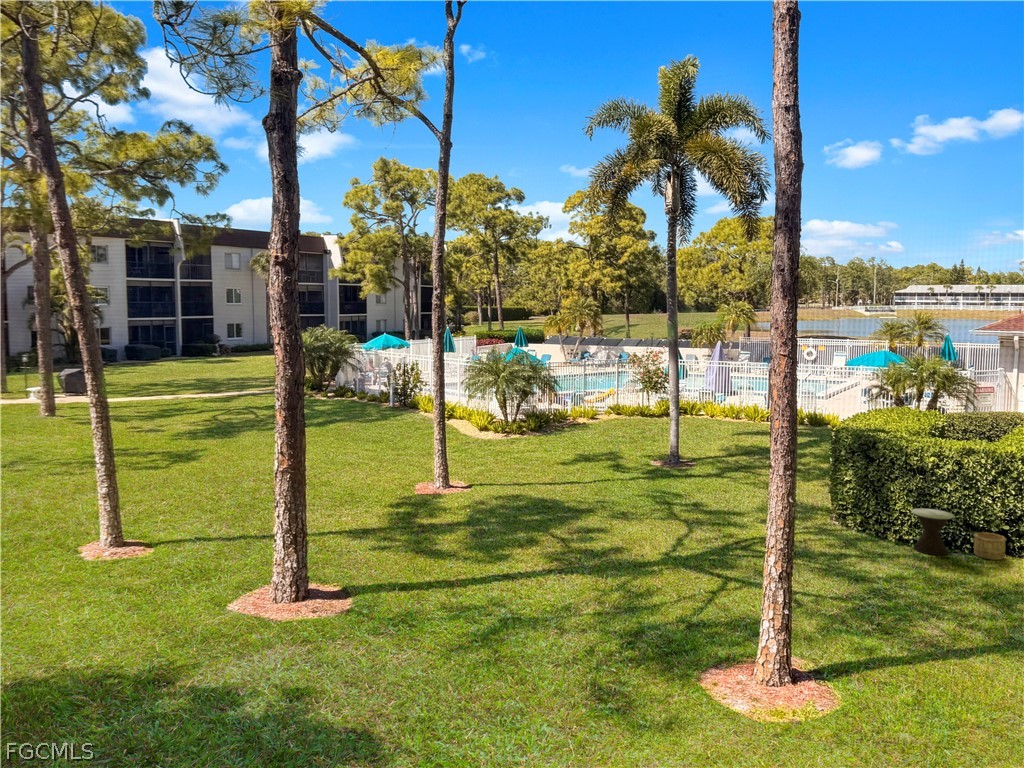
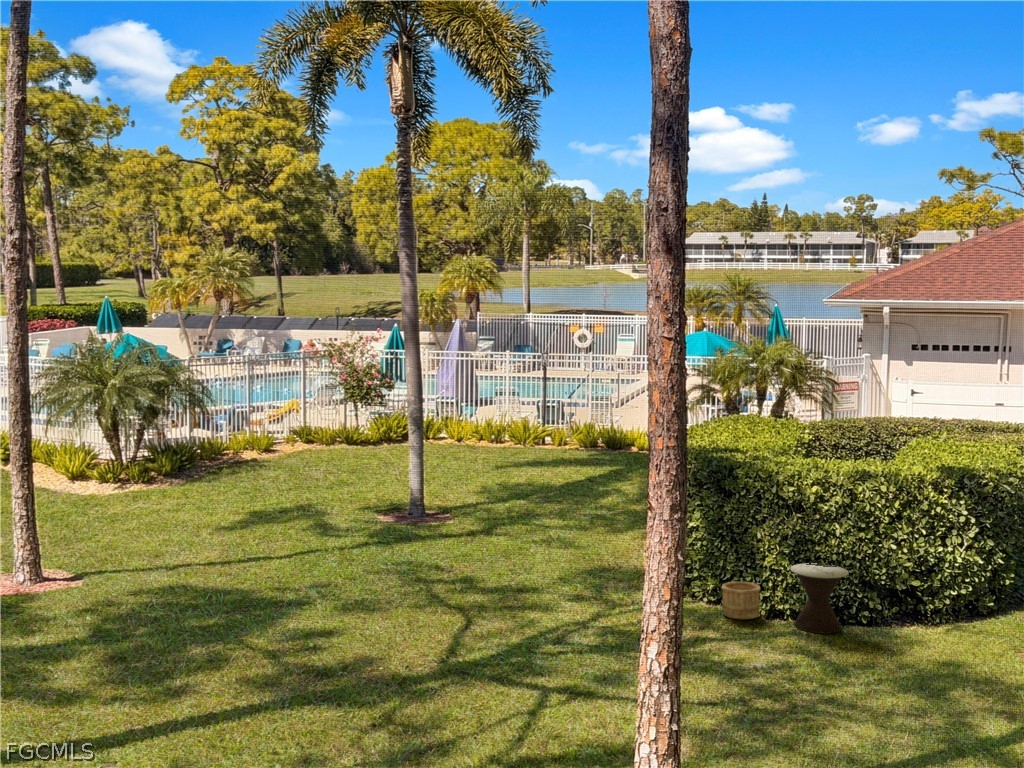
wooden bucket: present [974,532,1006,560] -> present [722,581,760,619]

